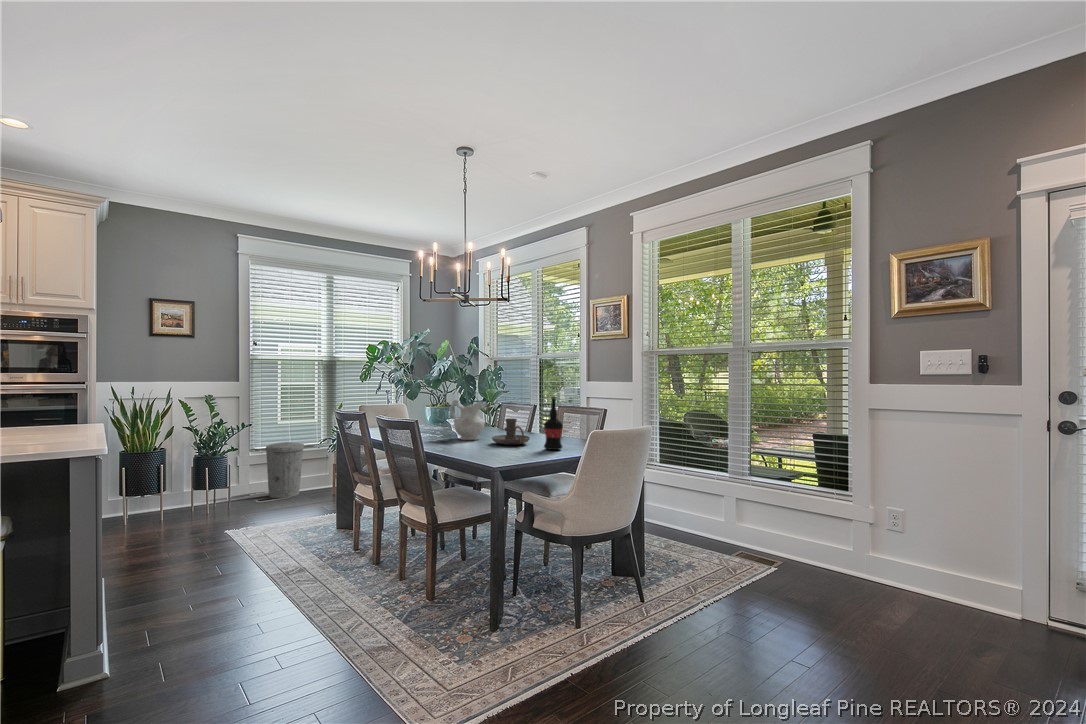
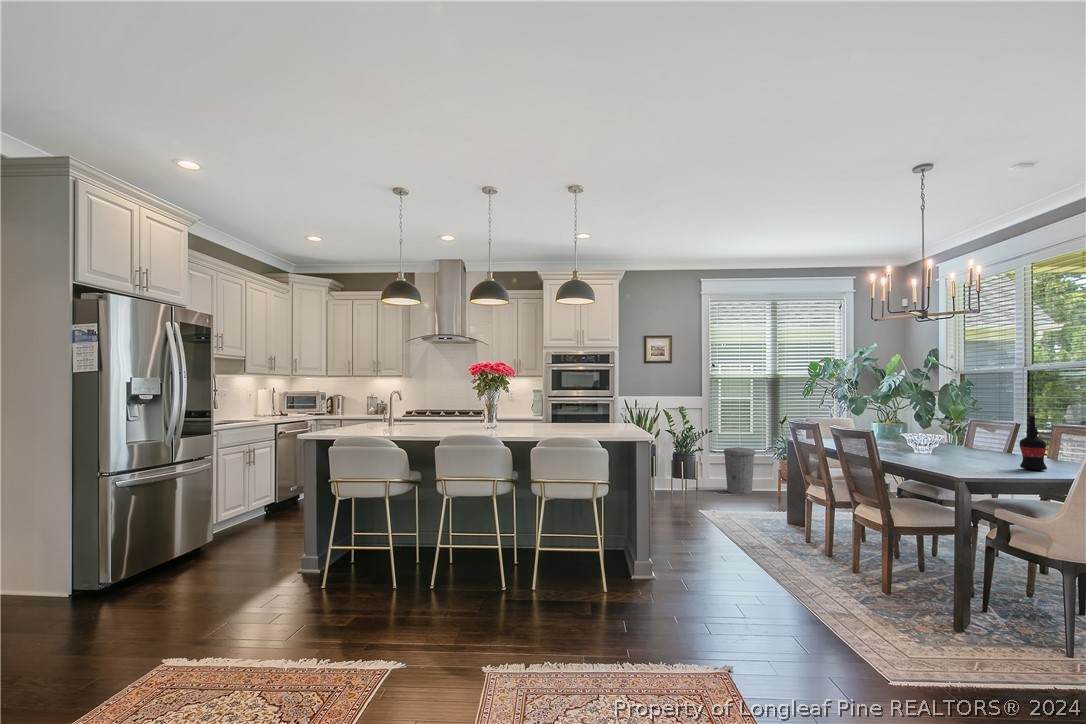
ceramic pitcher: present [450,401,484,440] -> none [903,415,943,454]
candle holder: present [492,419,530,445] -> none [953,435,1002,462]

